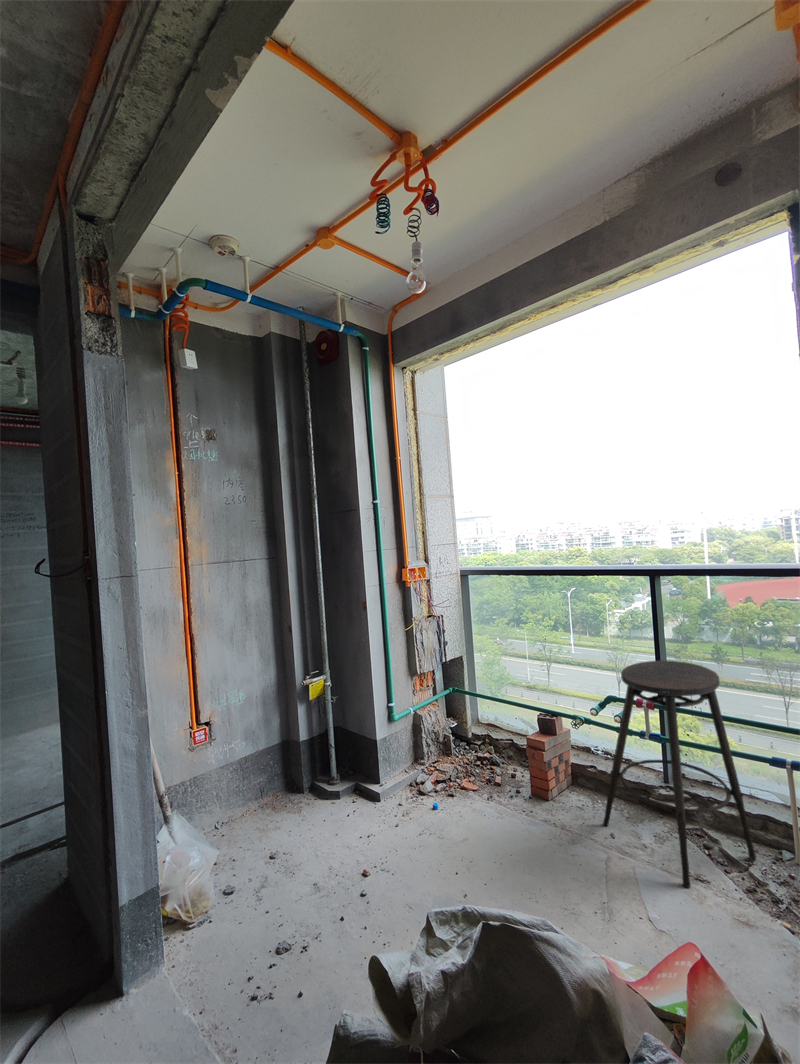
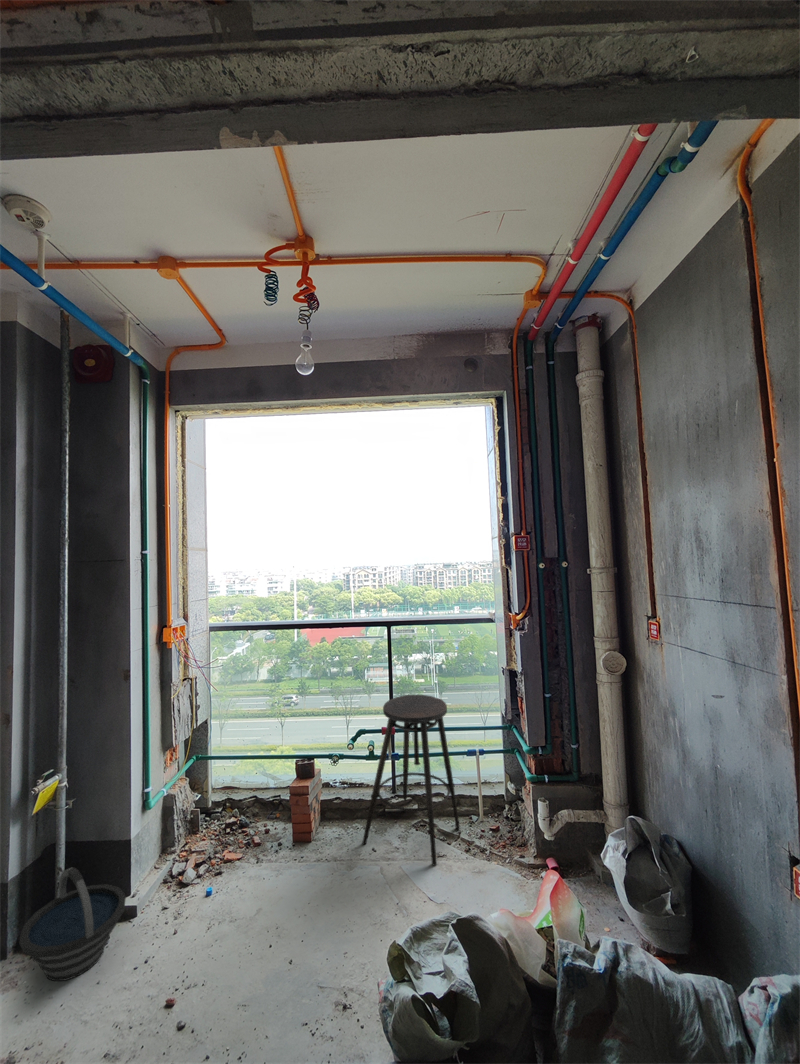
bucket: none [295,744,363,825] -> present [19,868,125,981]

